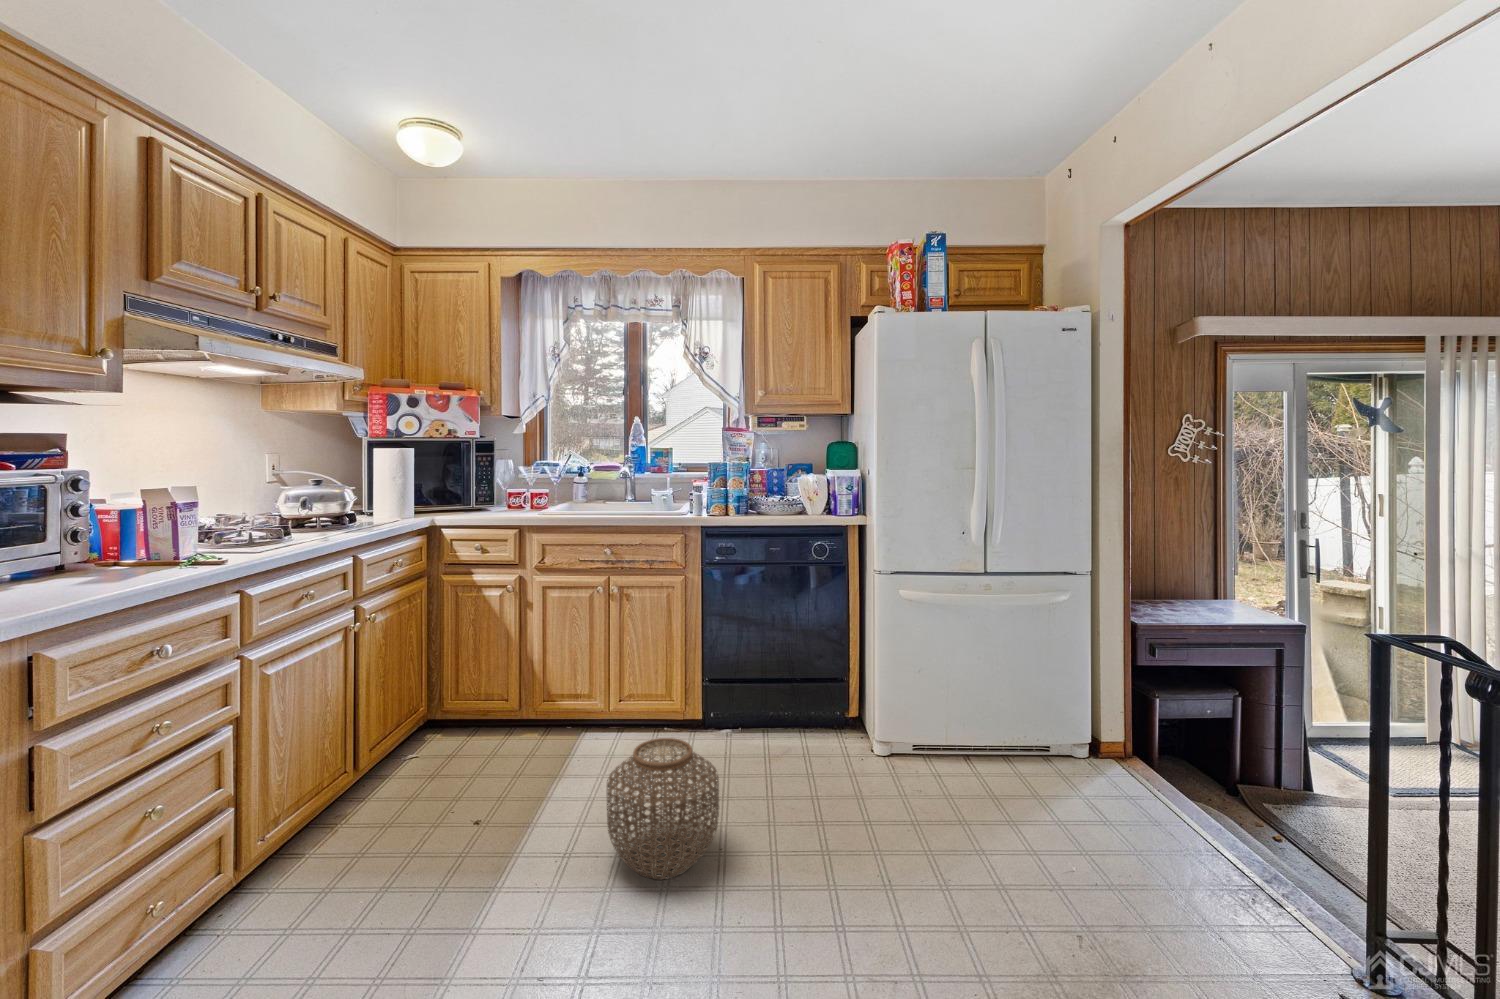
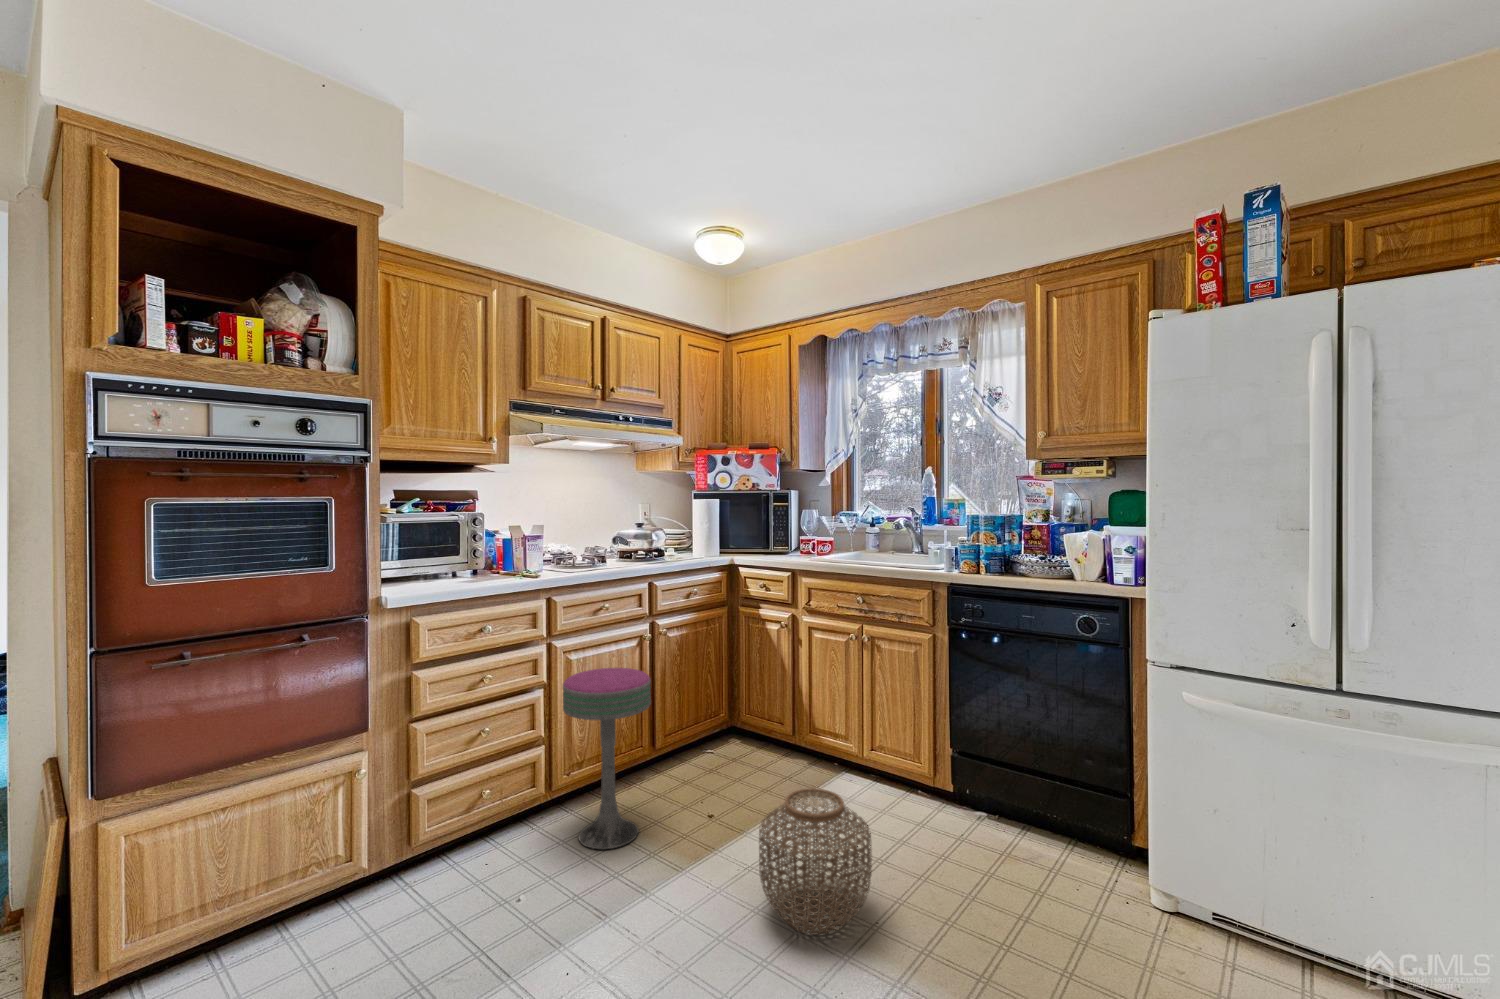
bar stool: none [289,663,420,899] -> present [563,668,651,849]

